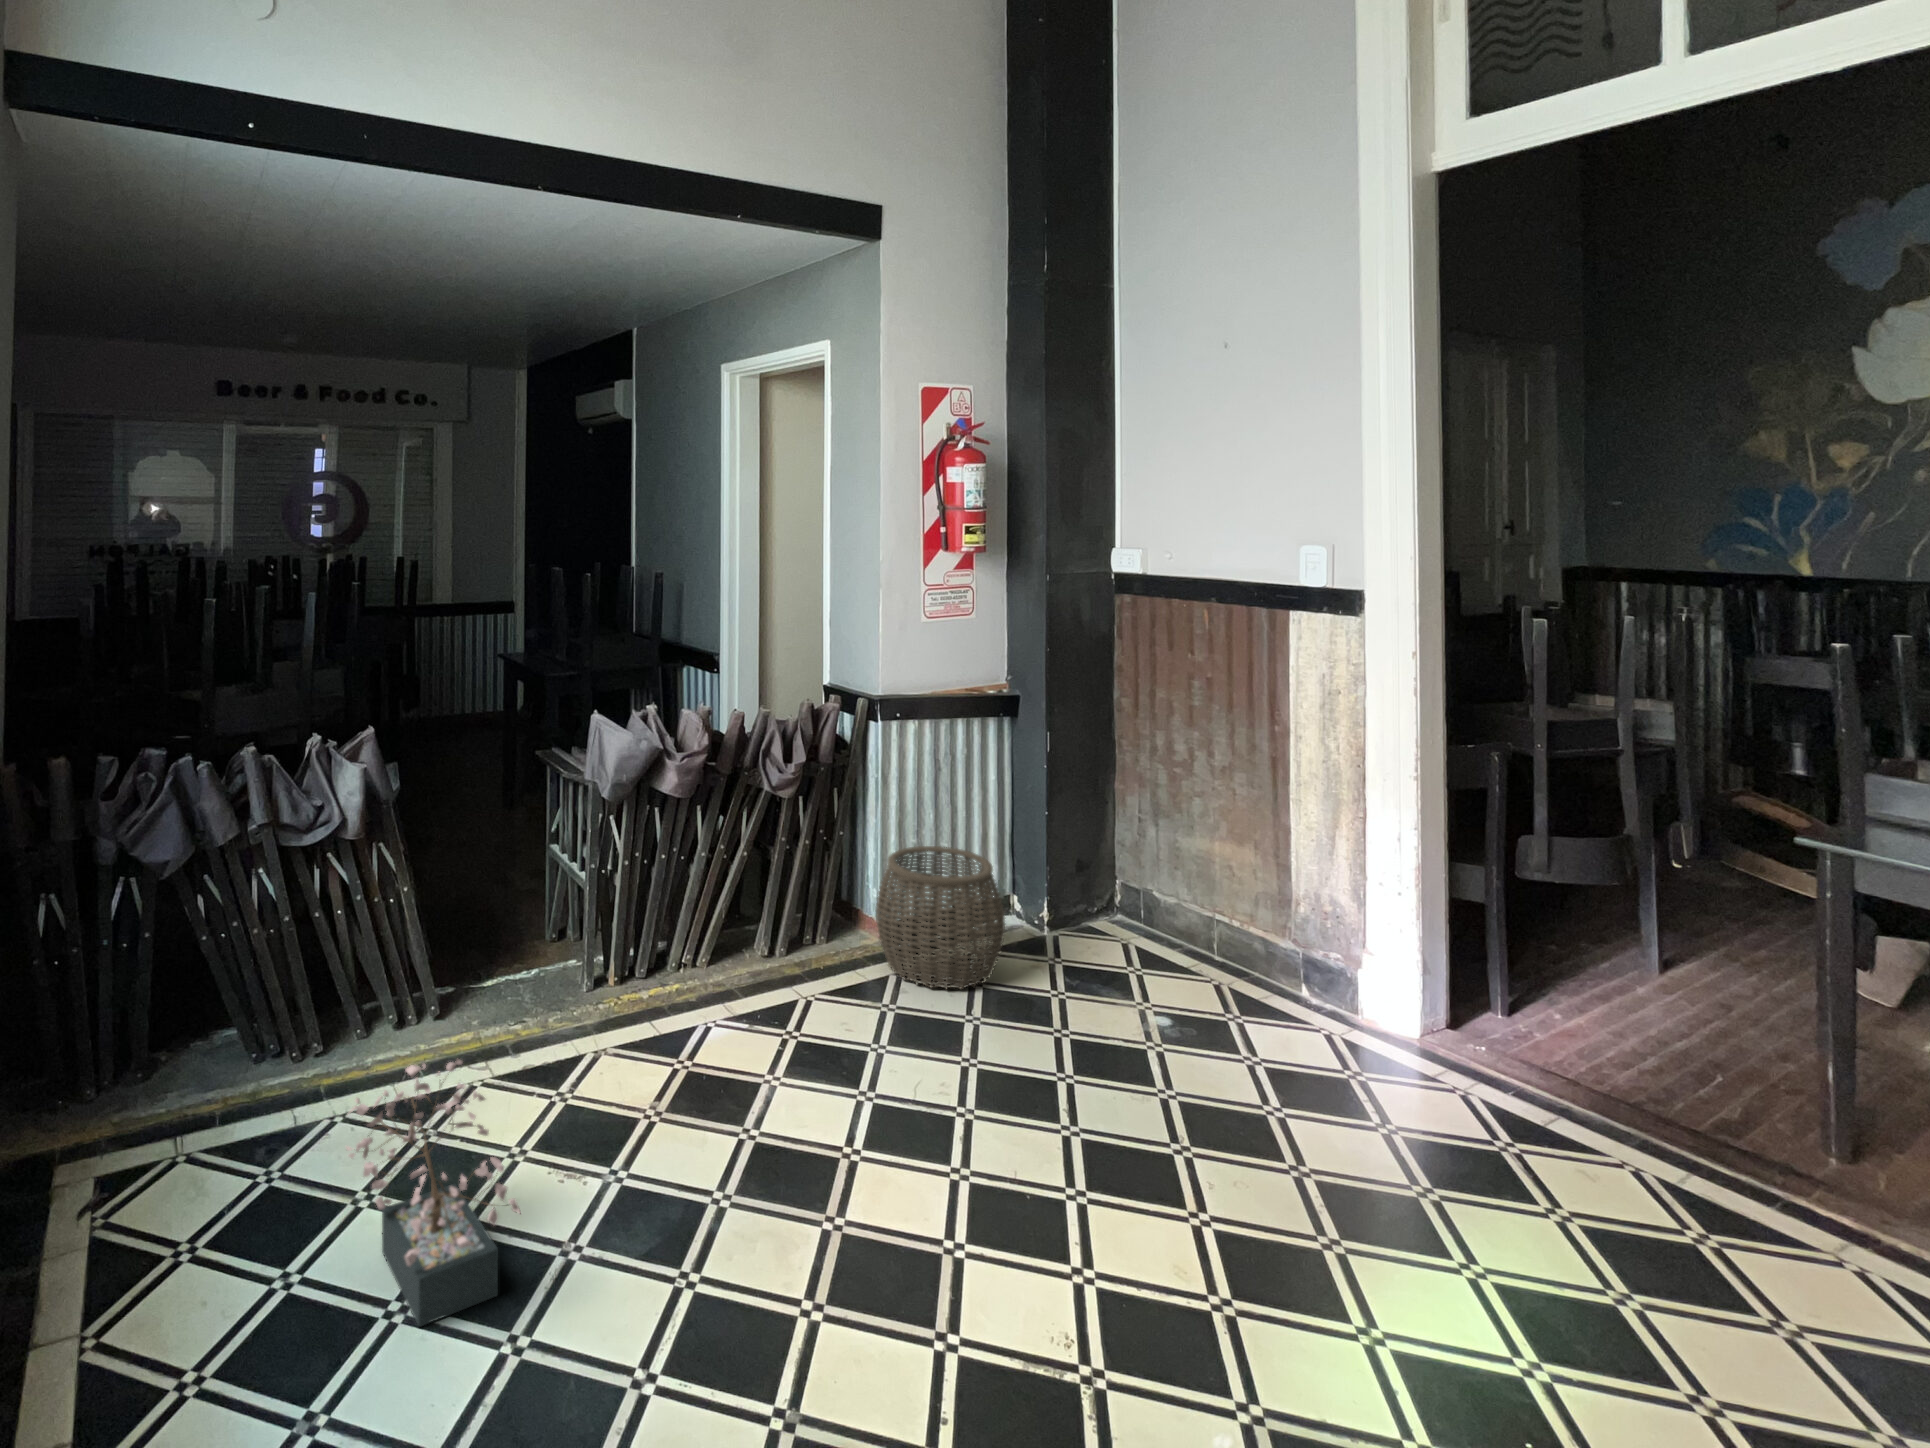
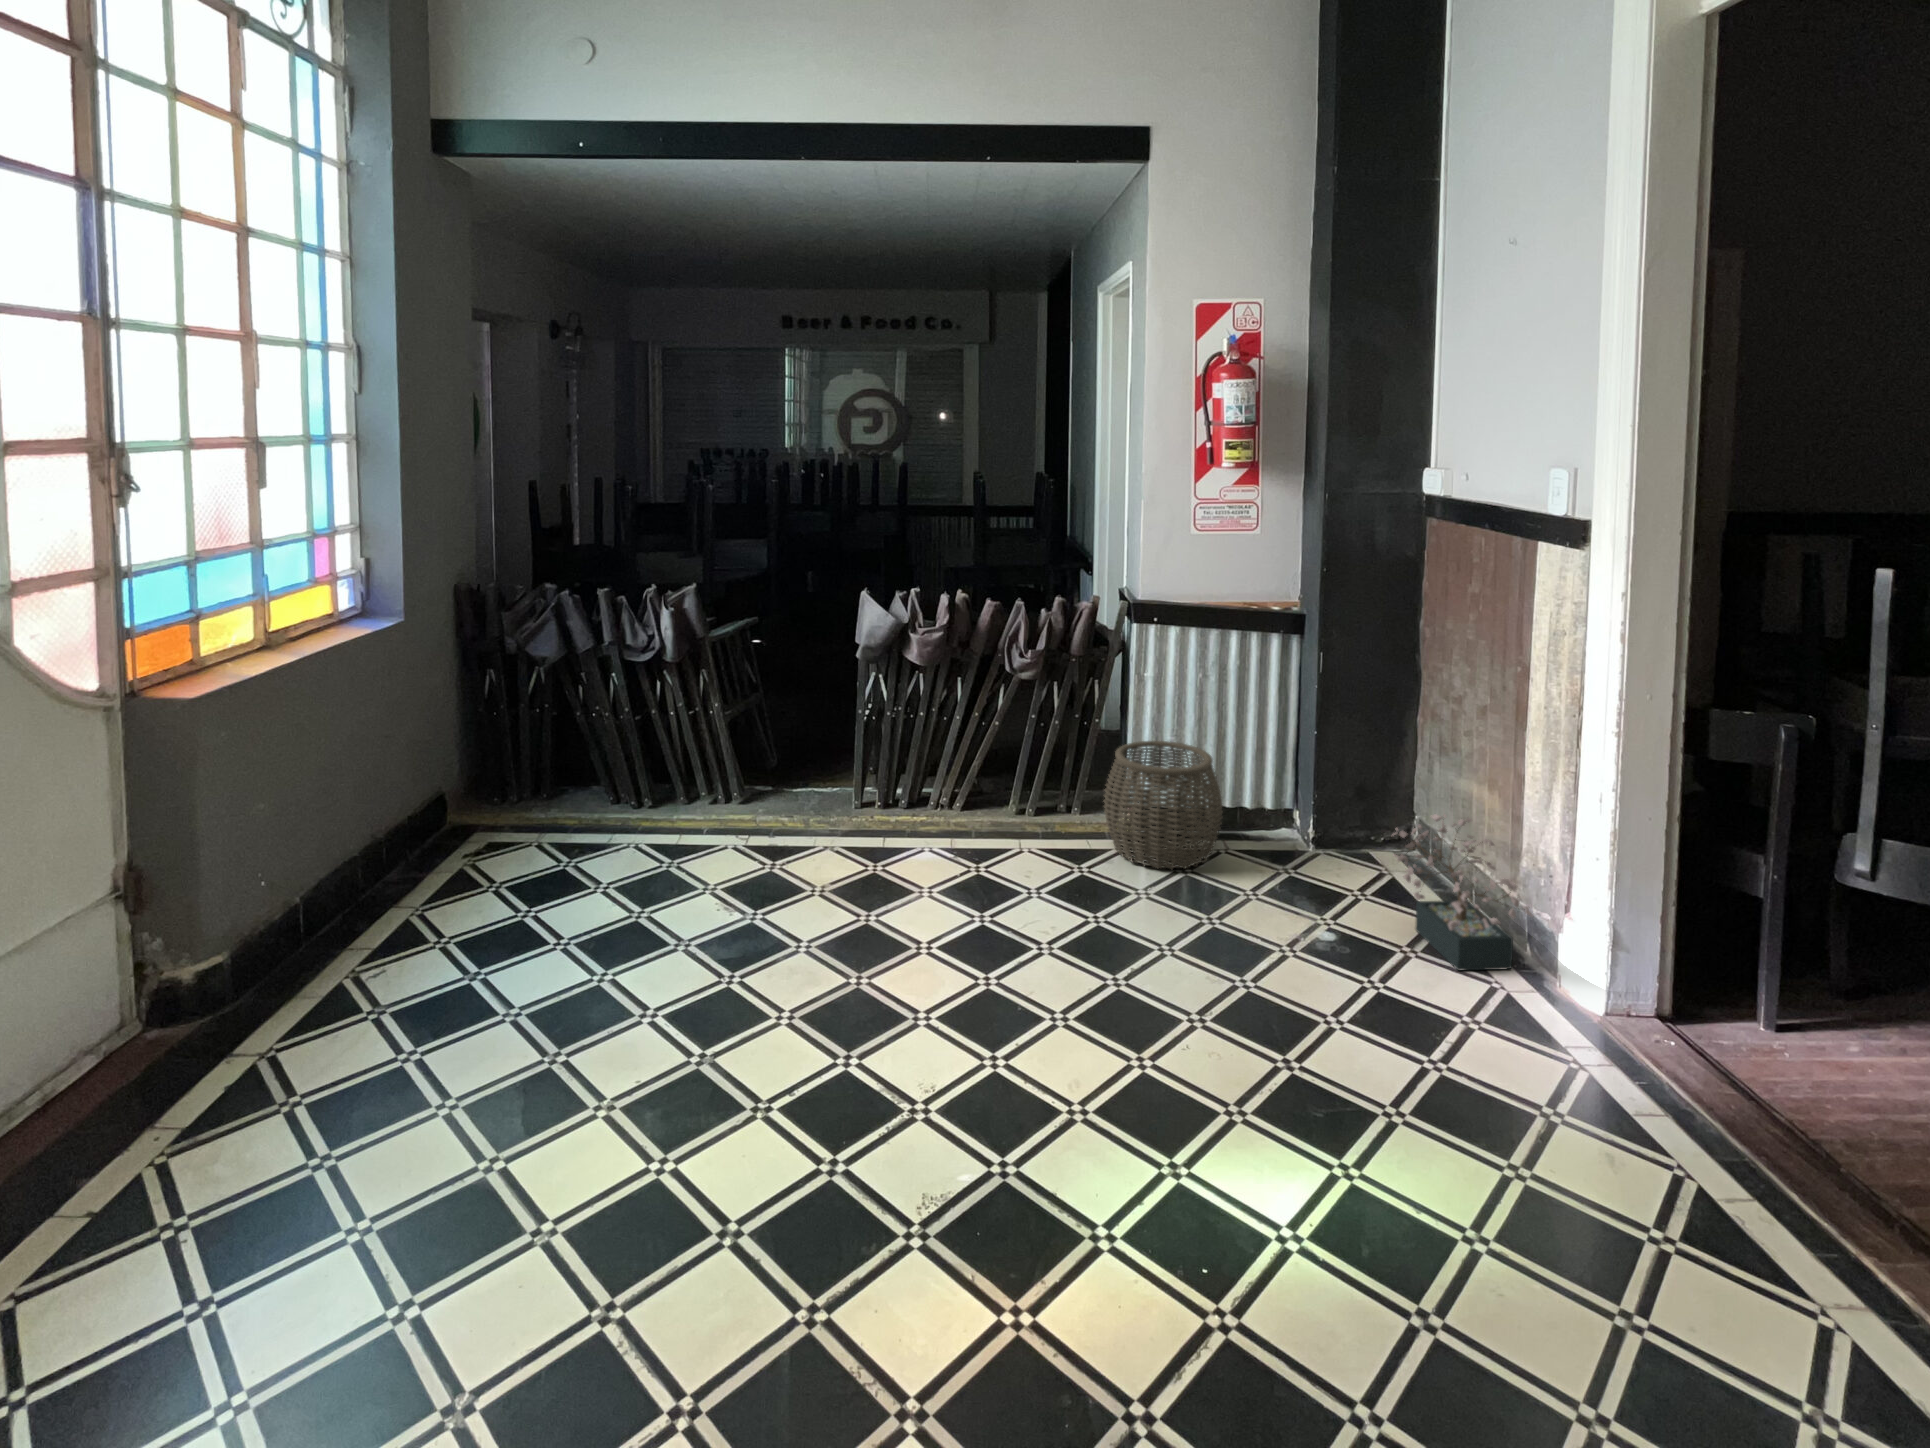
decorative plant: present [346,1058,520,1327] -> present [1394,814,1532,971]

